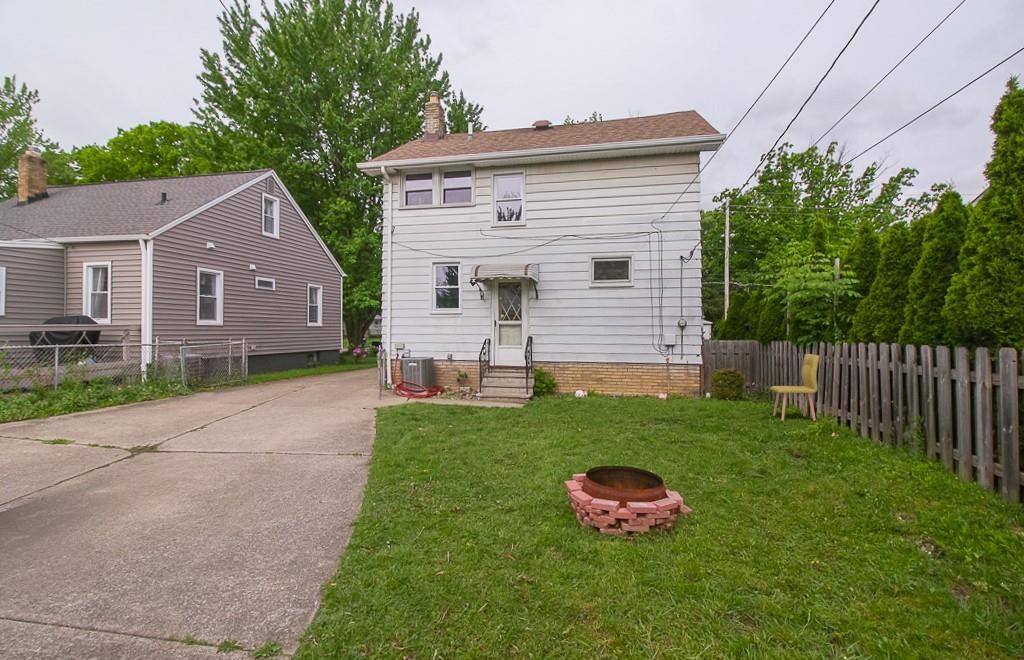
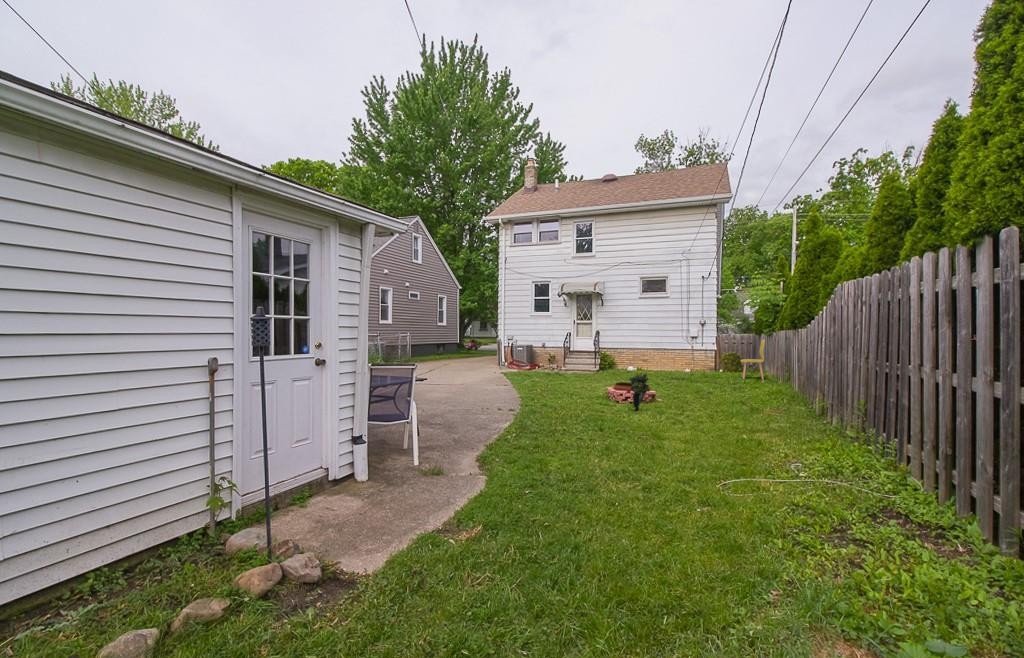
potted plant: none [718,485,794,628] -> present [629,373,649,410]

